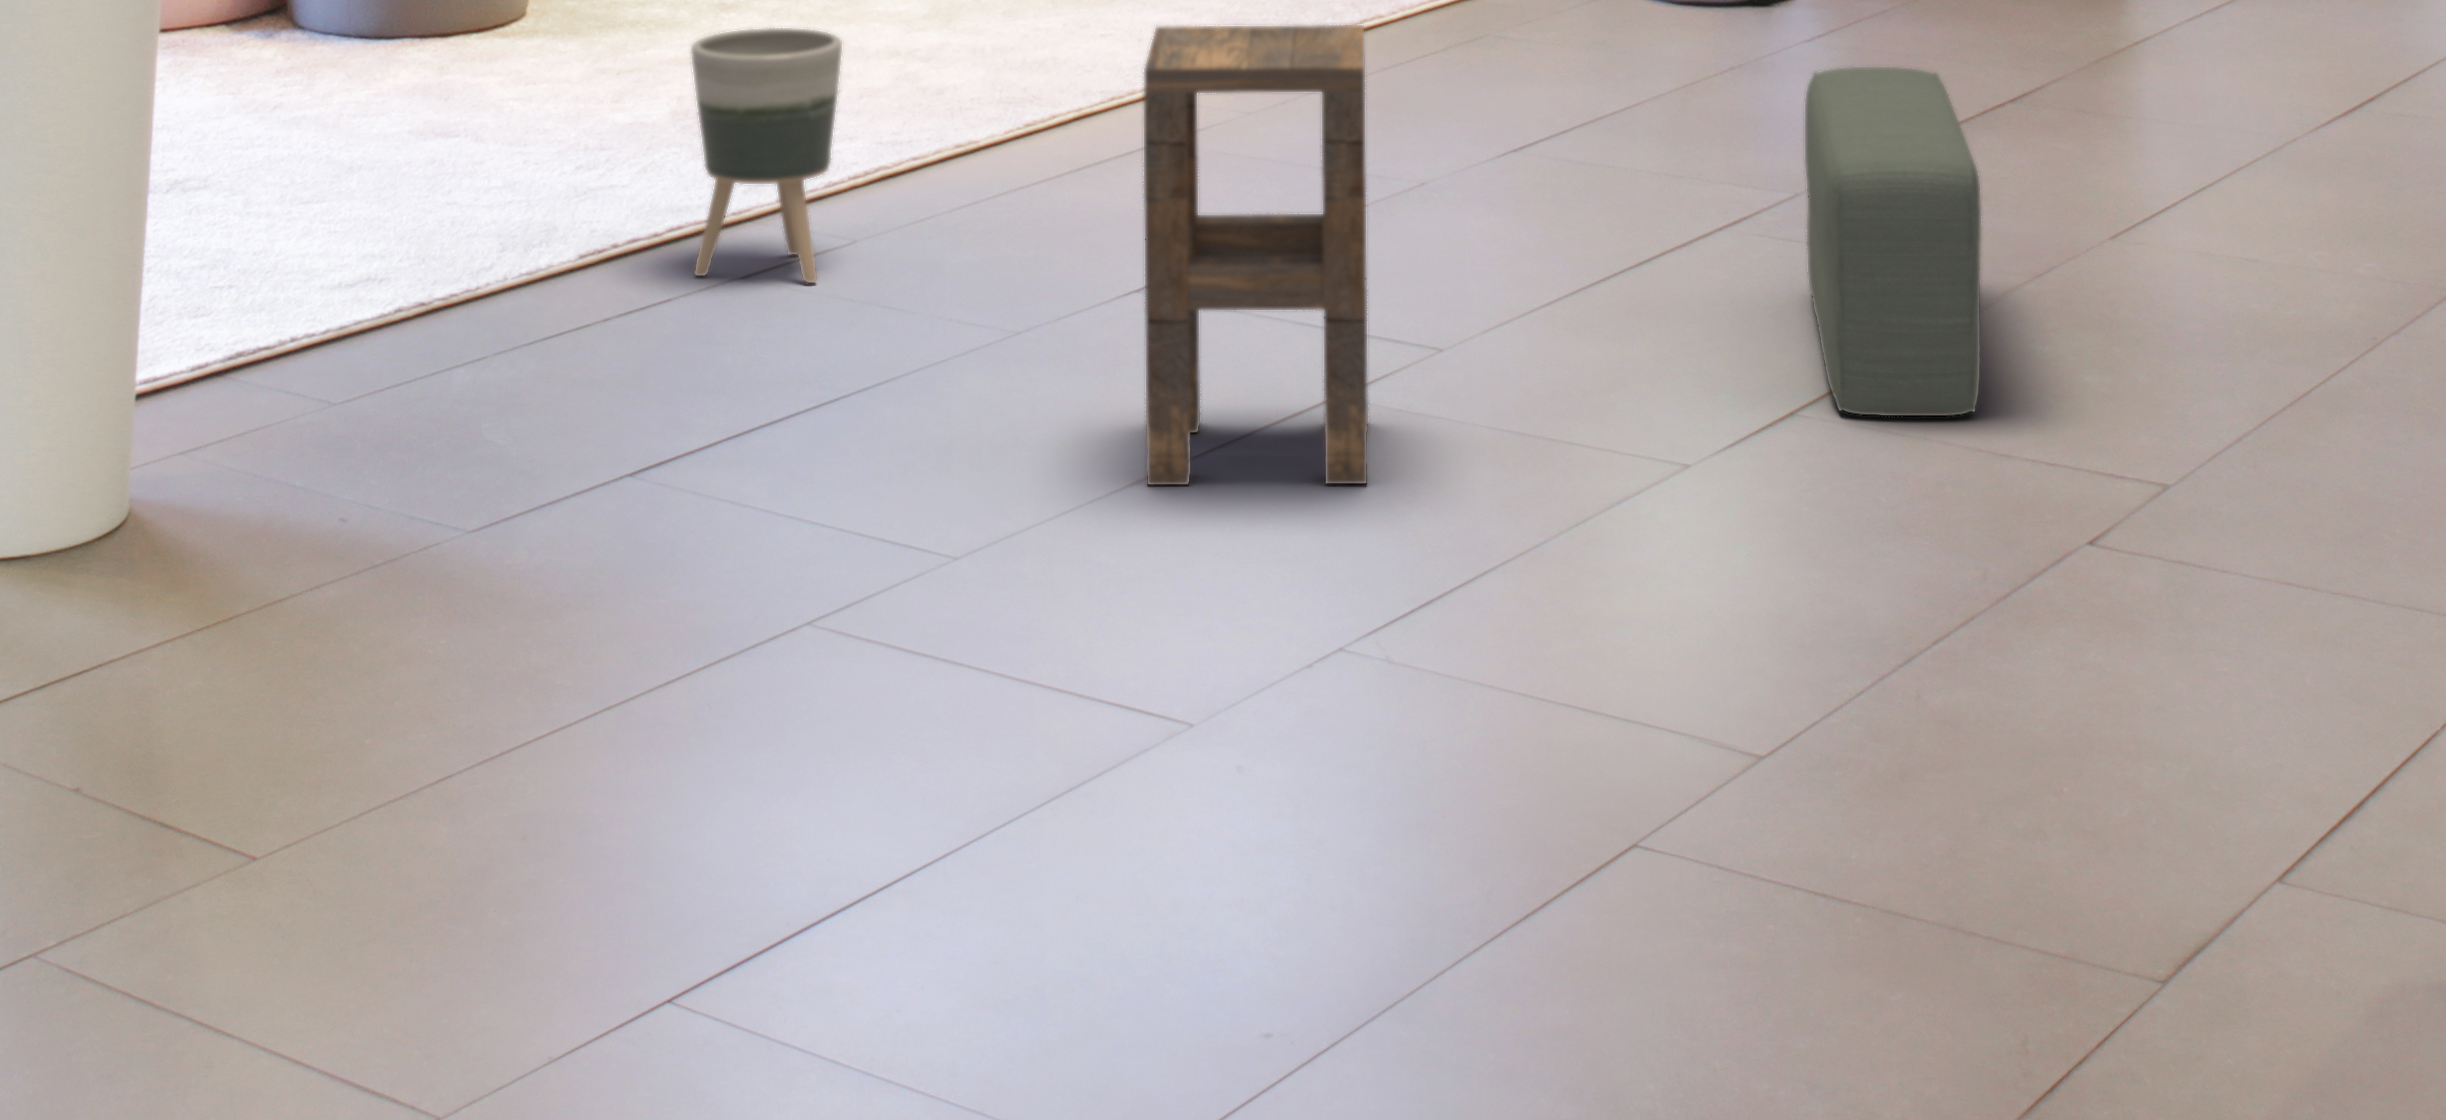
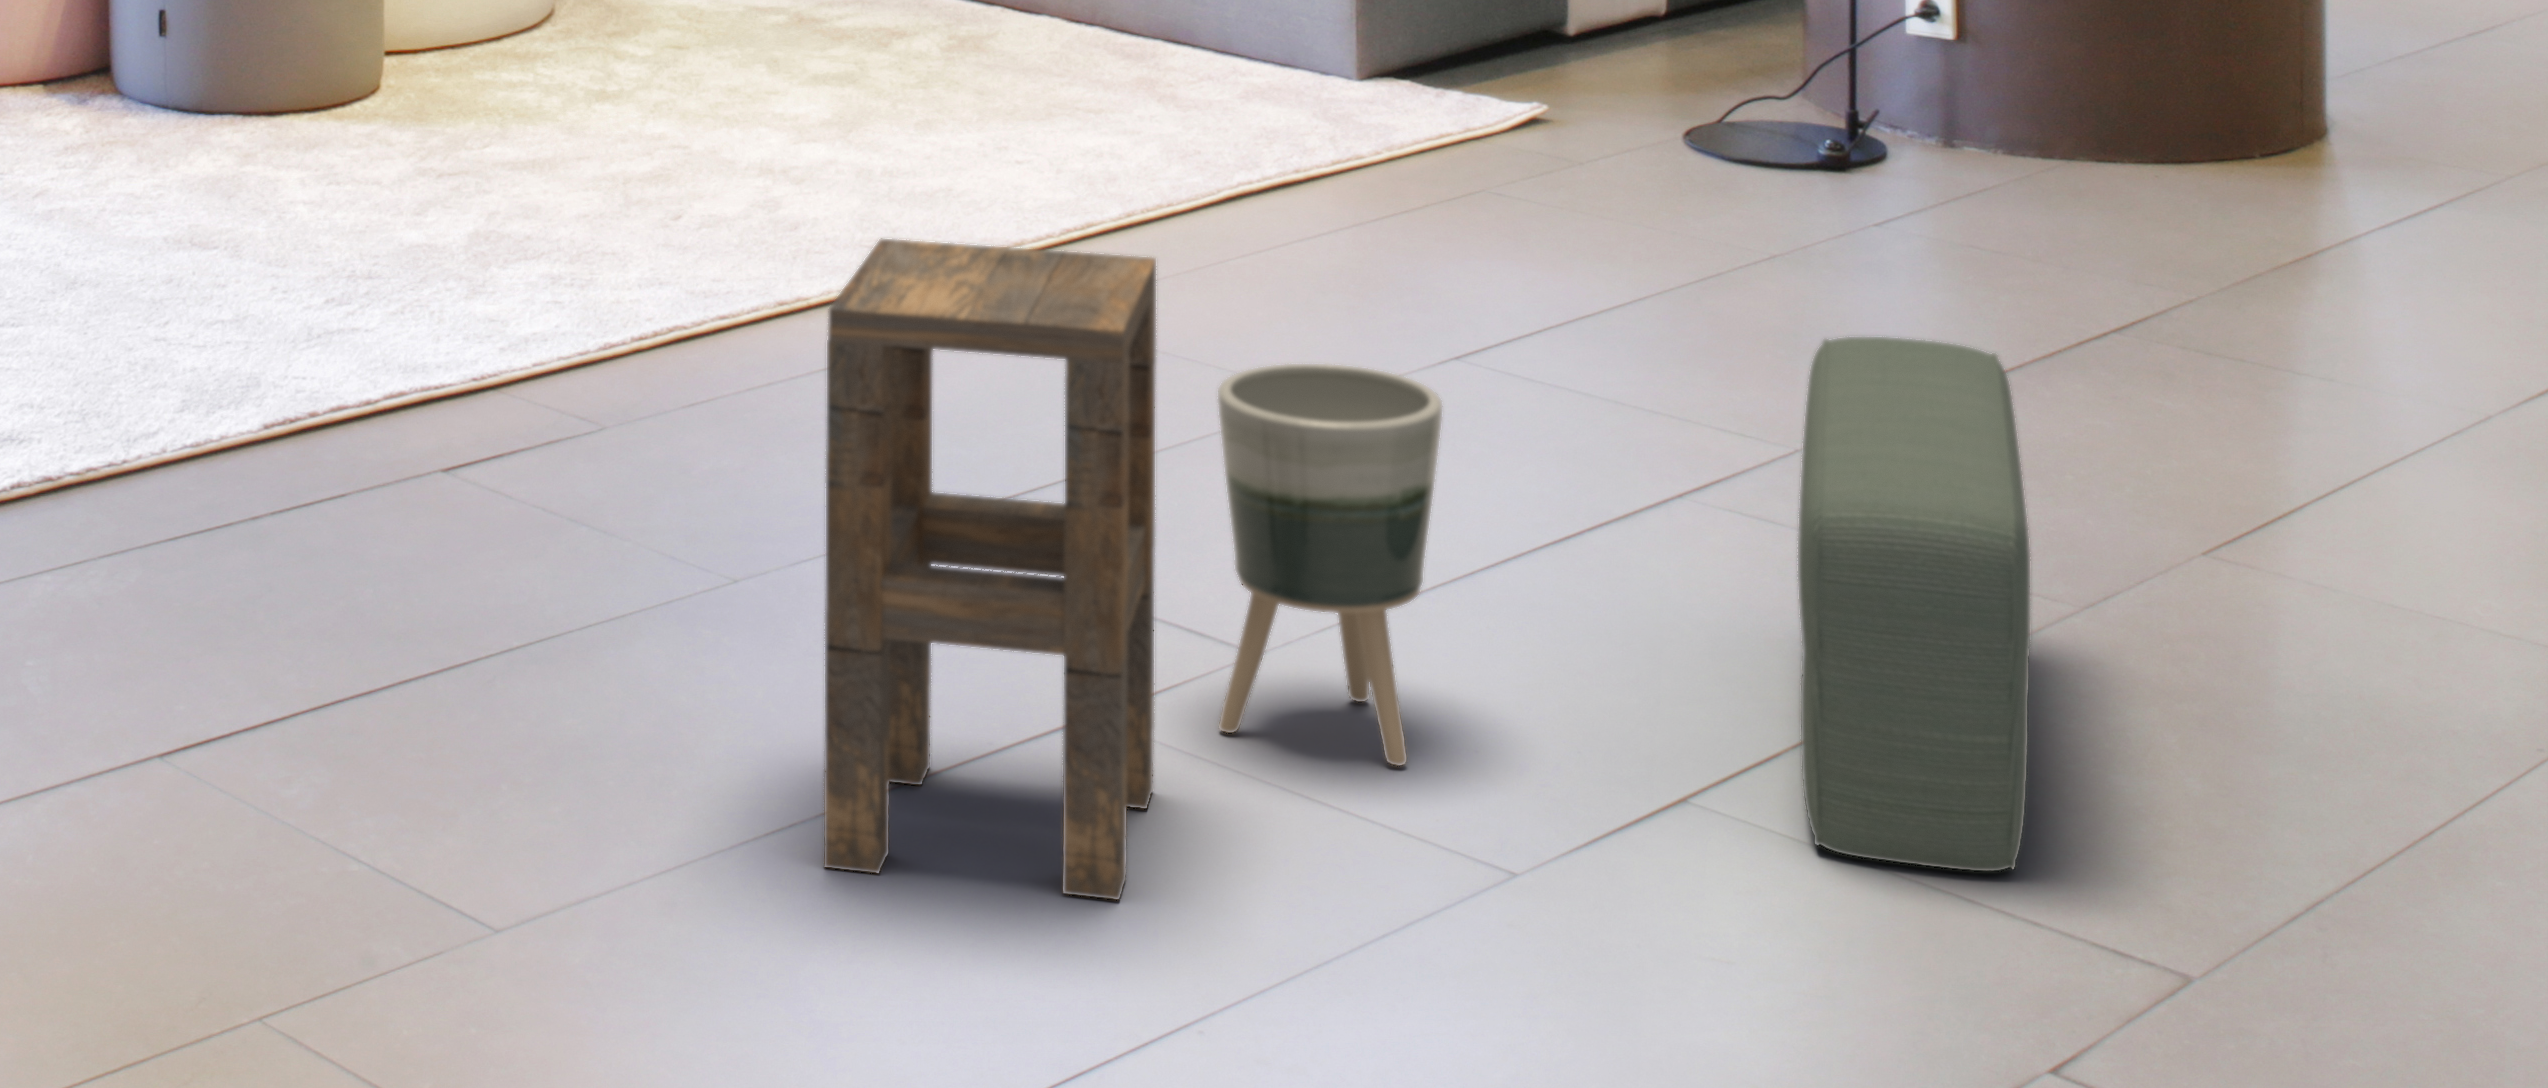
planter: present [691,28,842,283] -> present [1218,364,1442,765]

